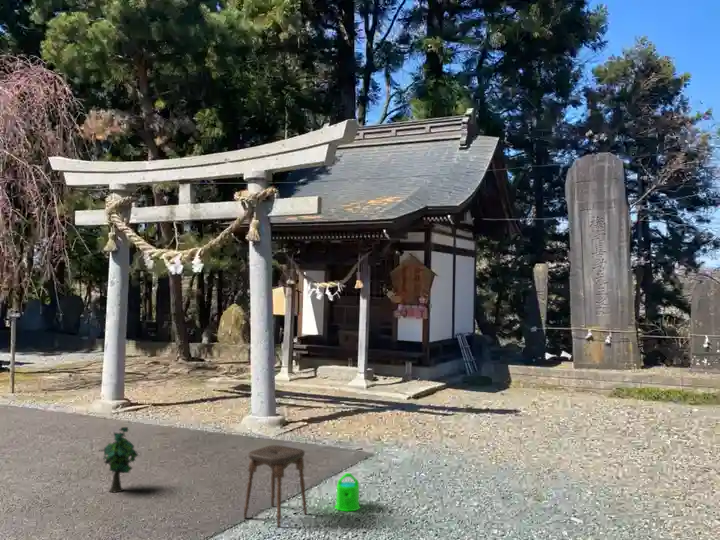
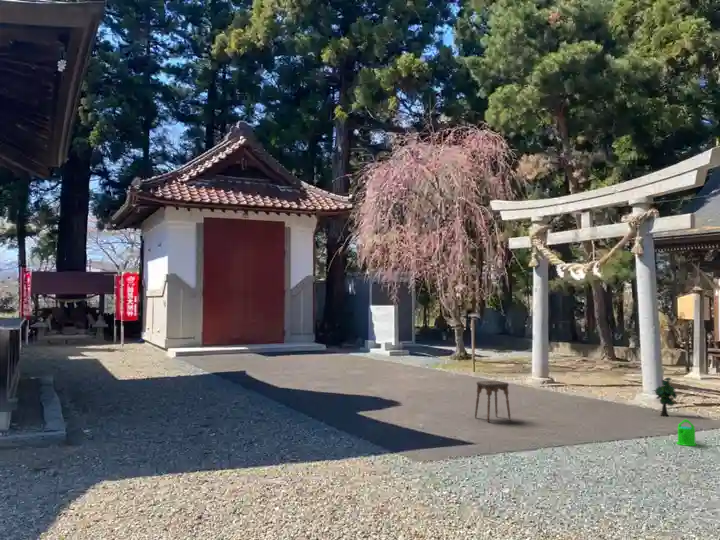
decorative plant: present [99,427,138,492] -> present [654,378,677,416]
stool: present [244,445,307,527] -> present [475,381,511,422]

